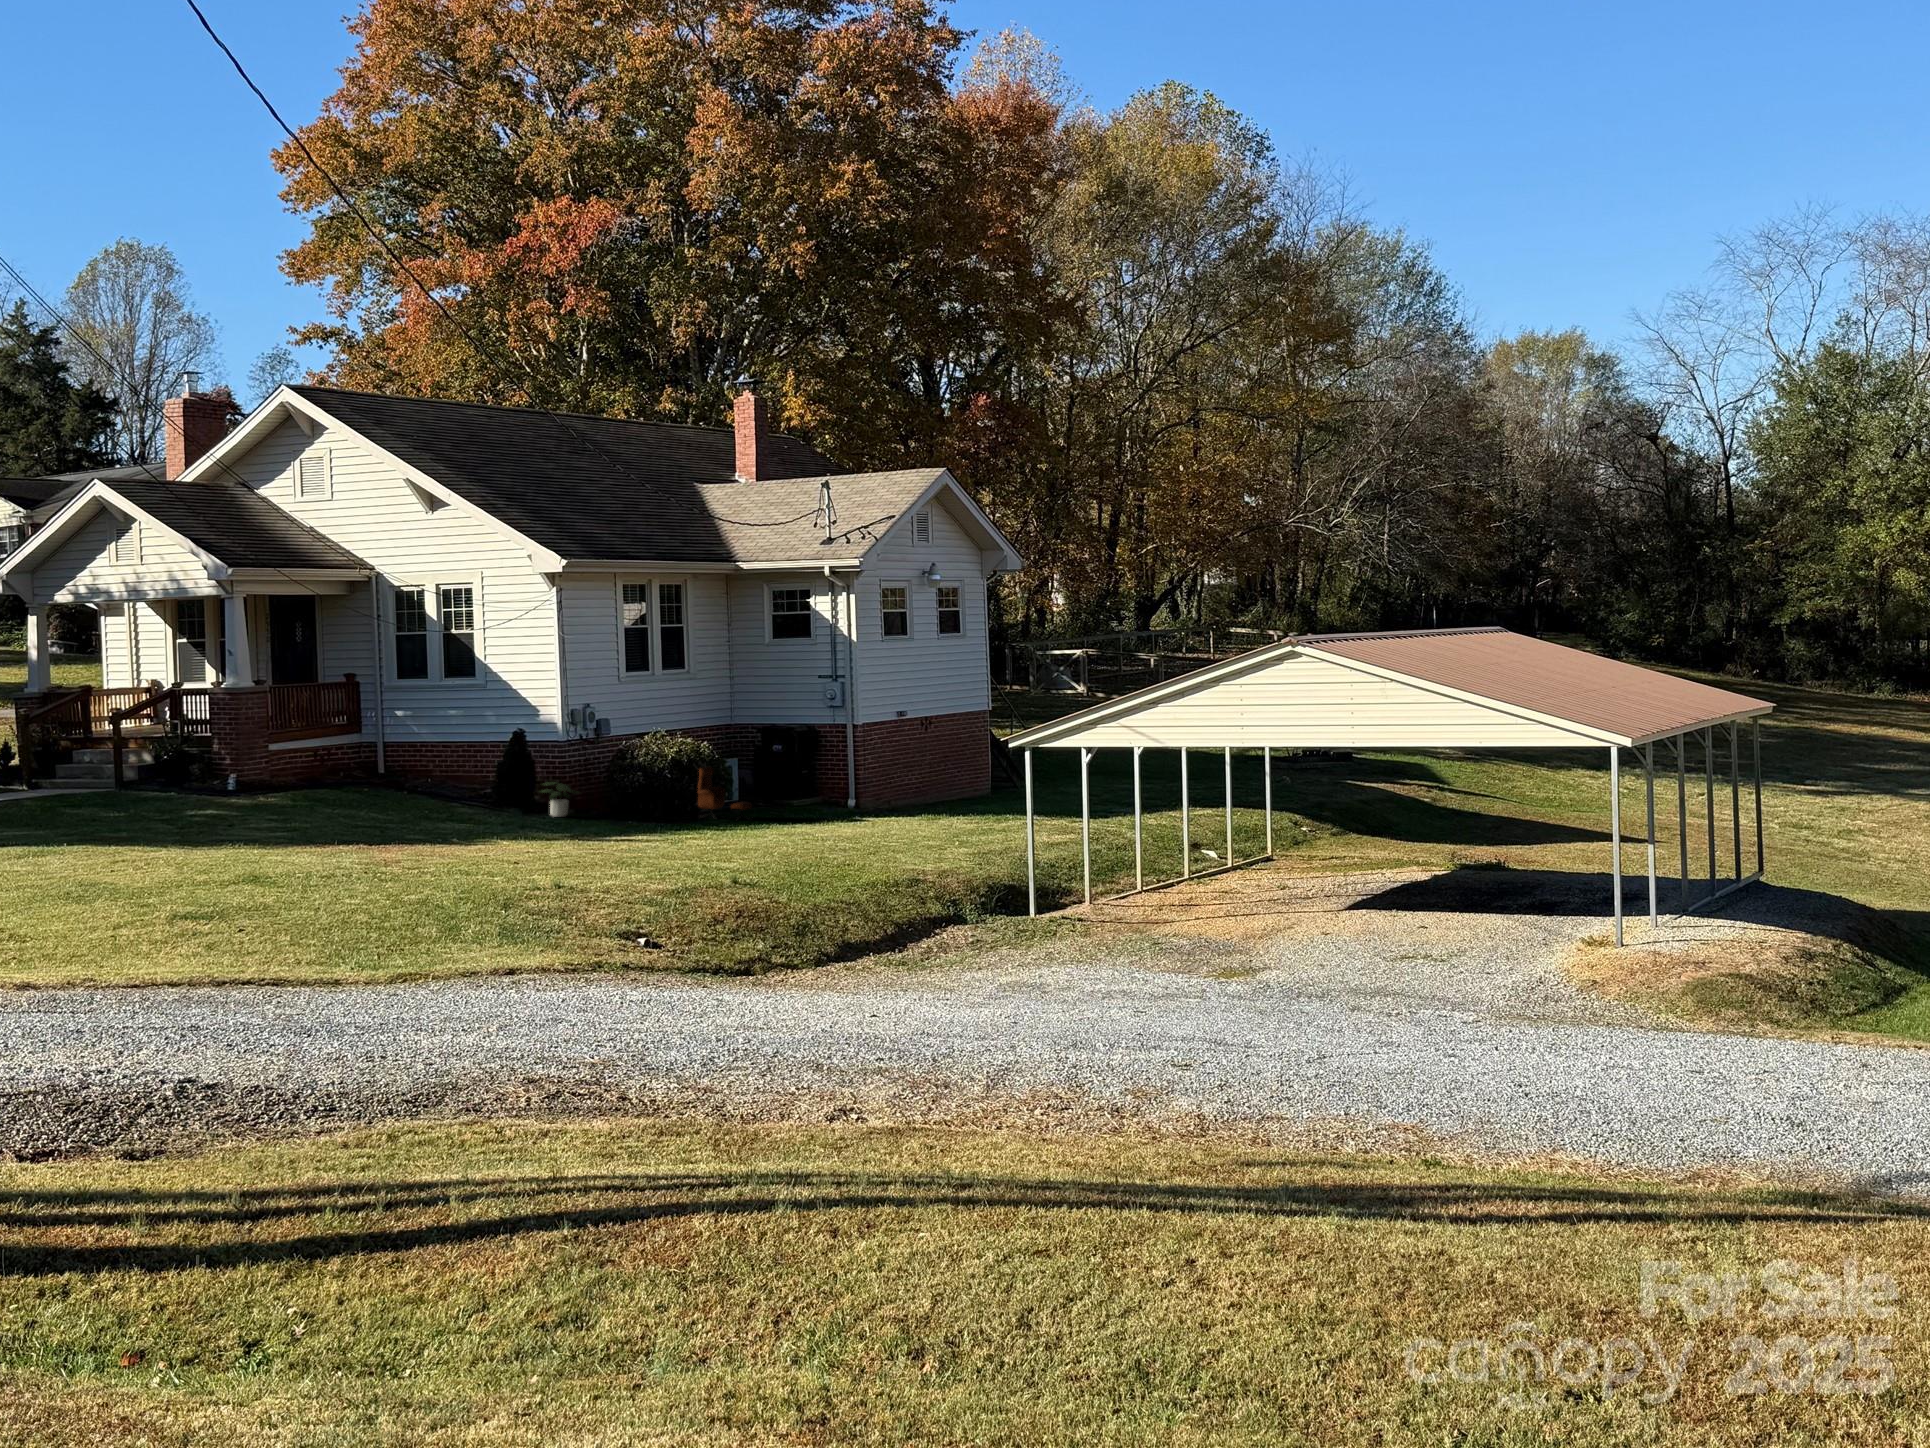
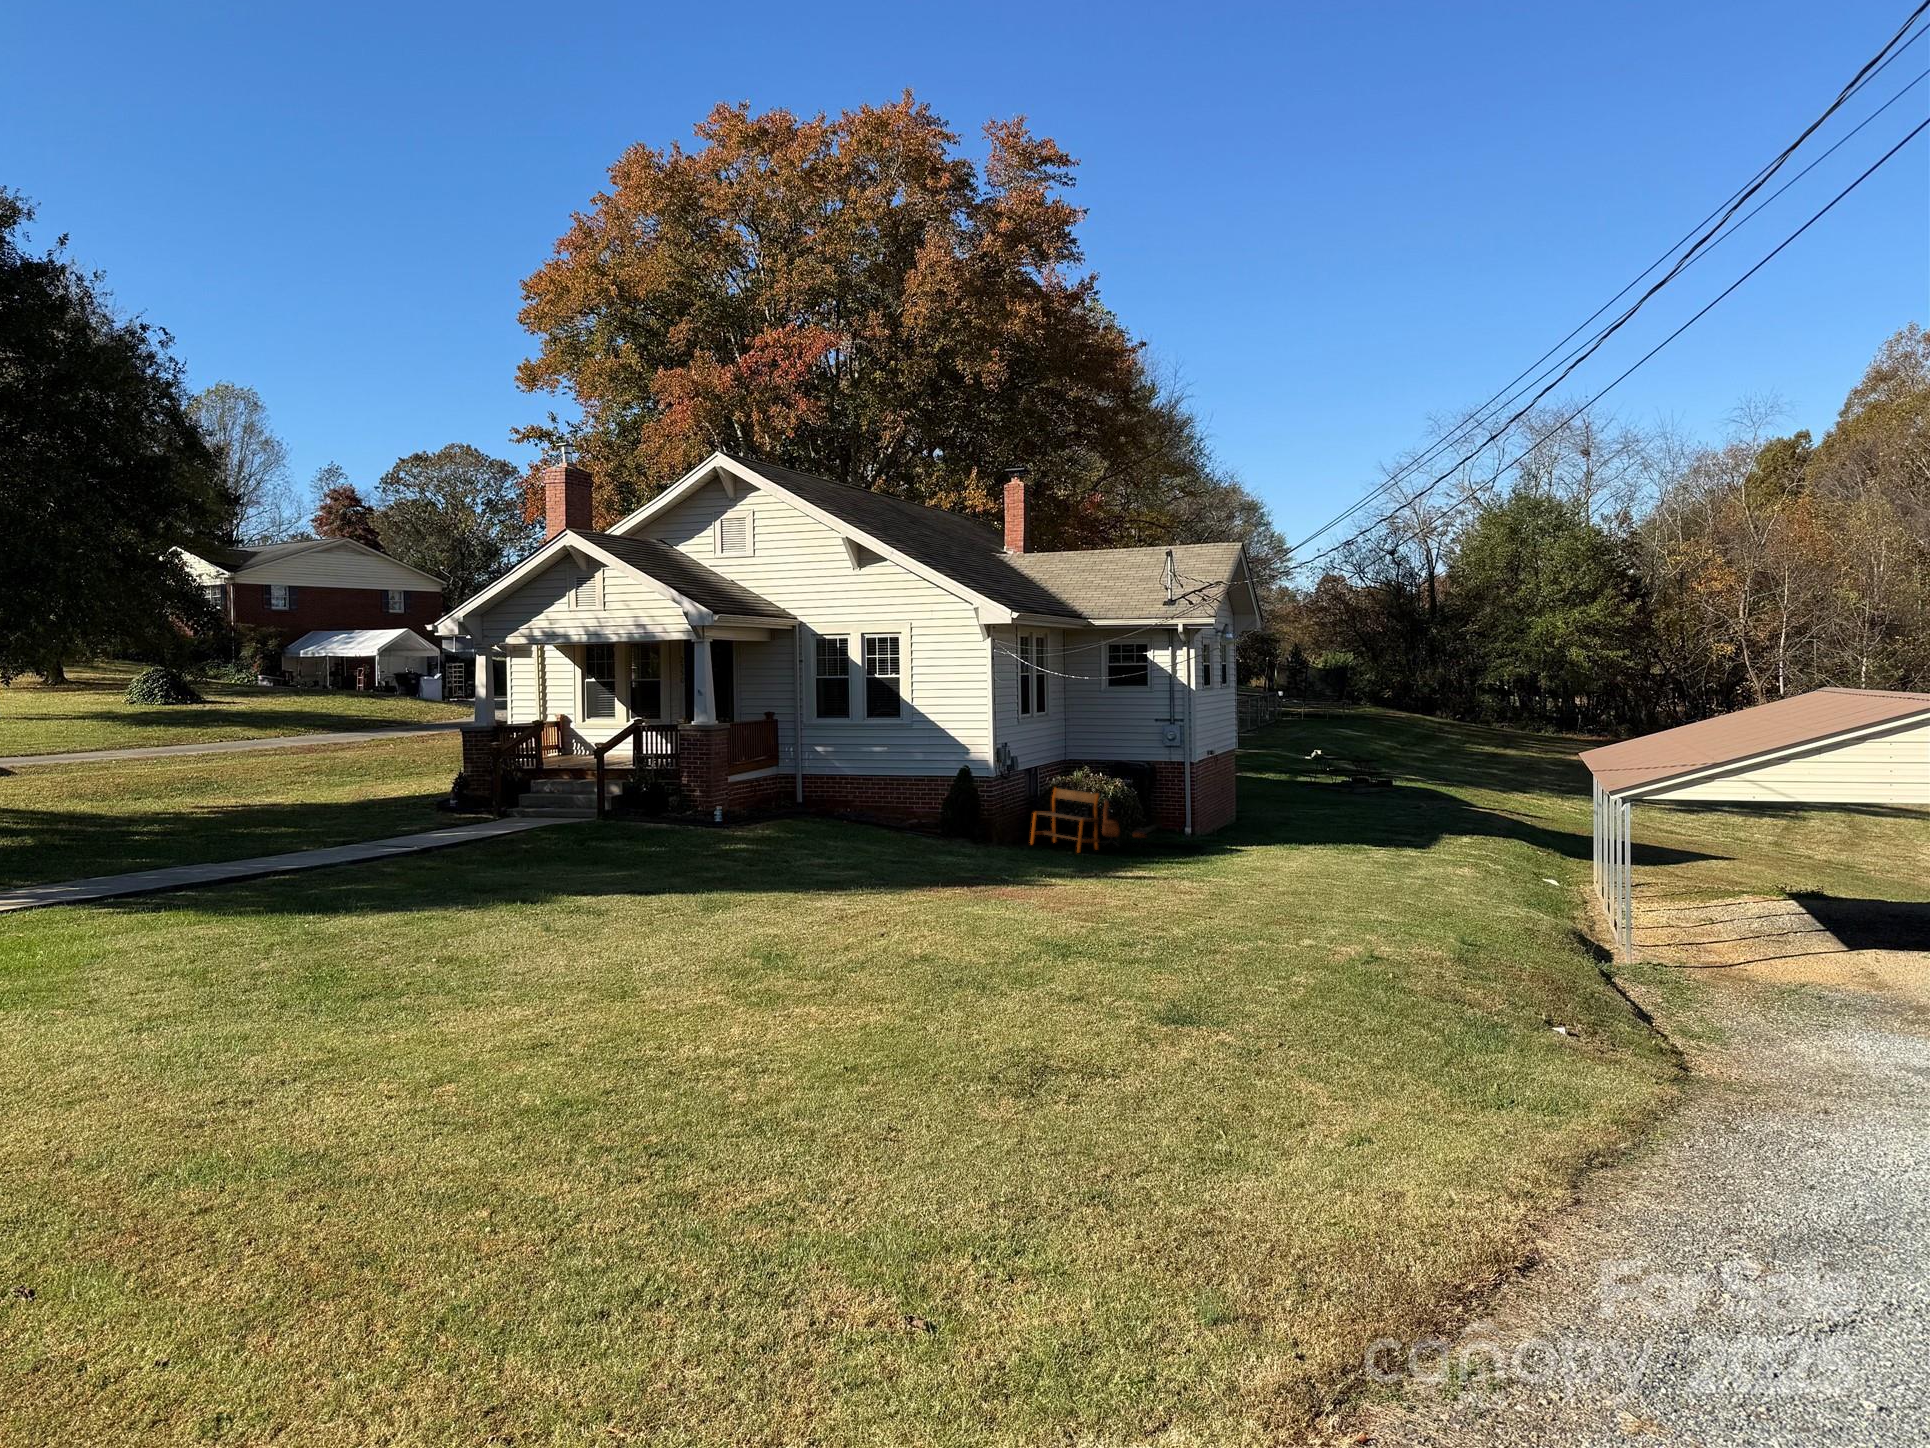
bench: none [608,754,677,823] -> present [1030,788,1100,853]
potted plant: present [542,782,579,817] -> none [974,813,1012,845]

